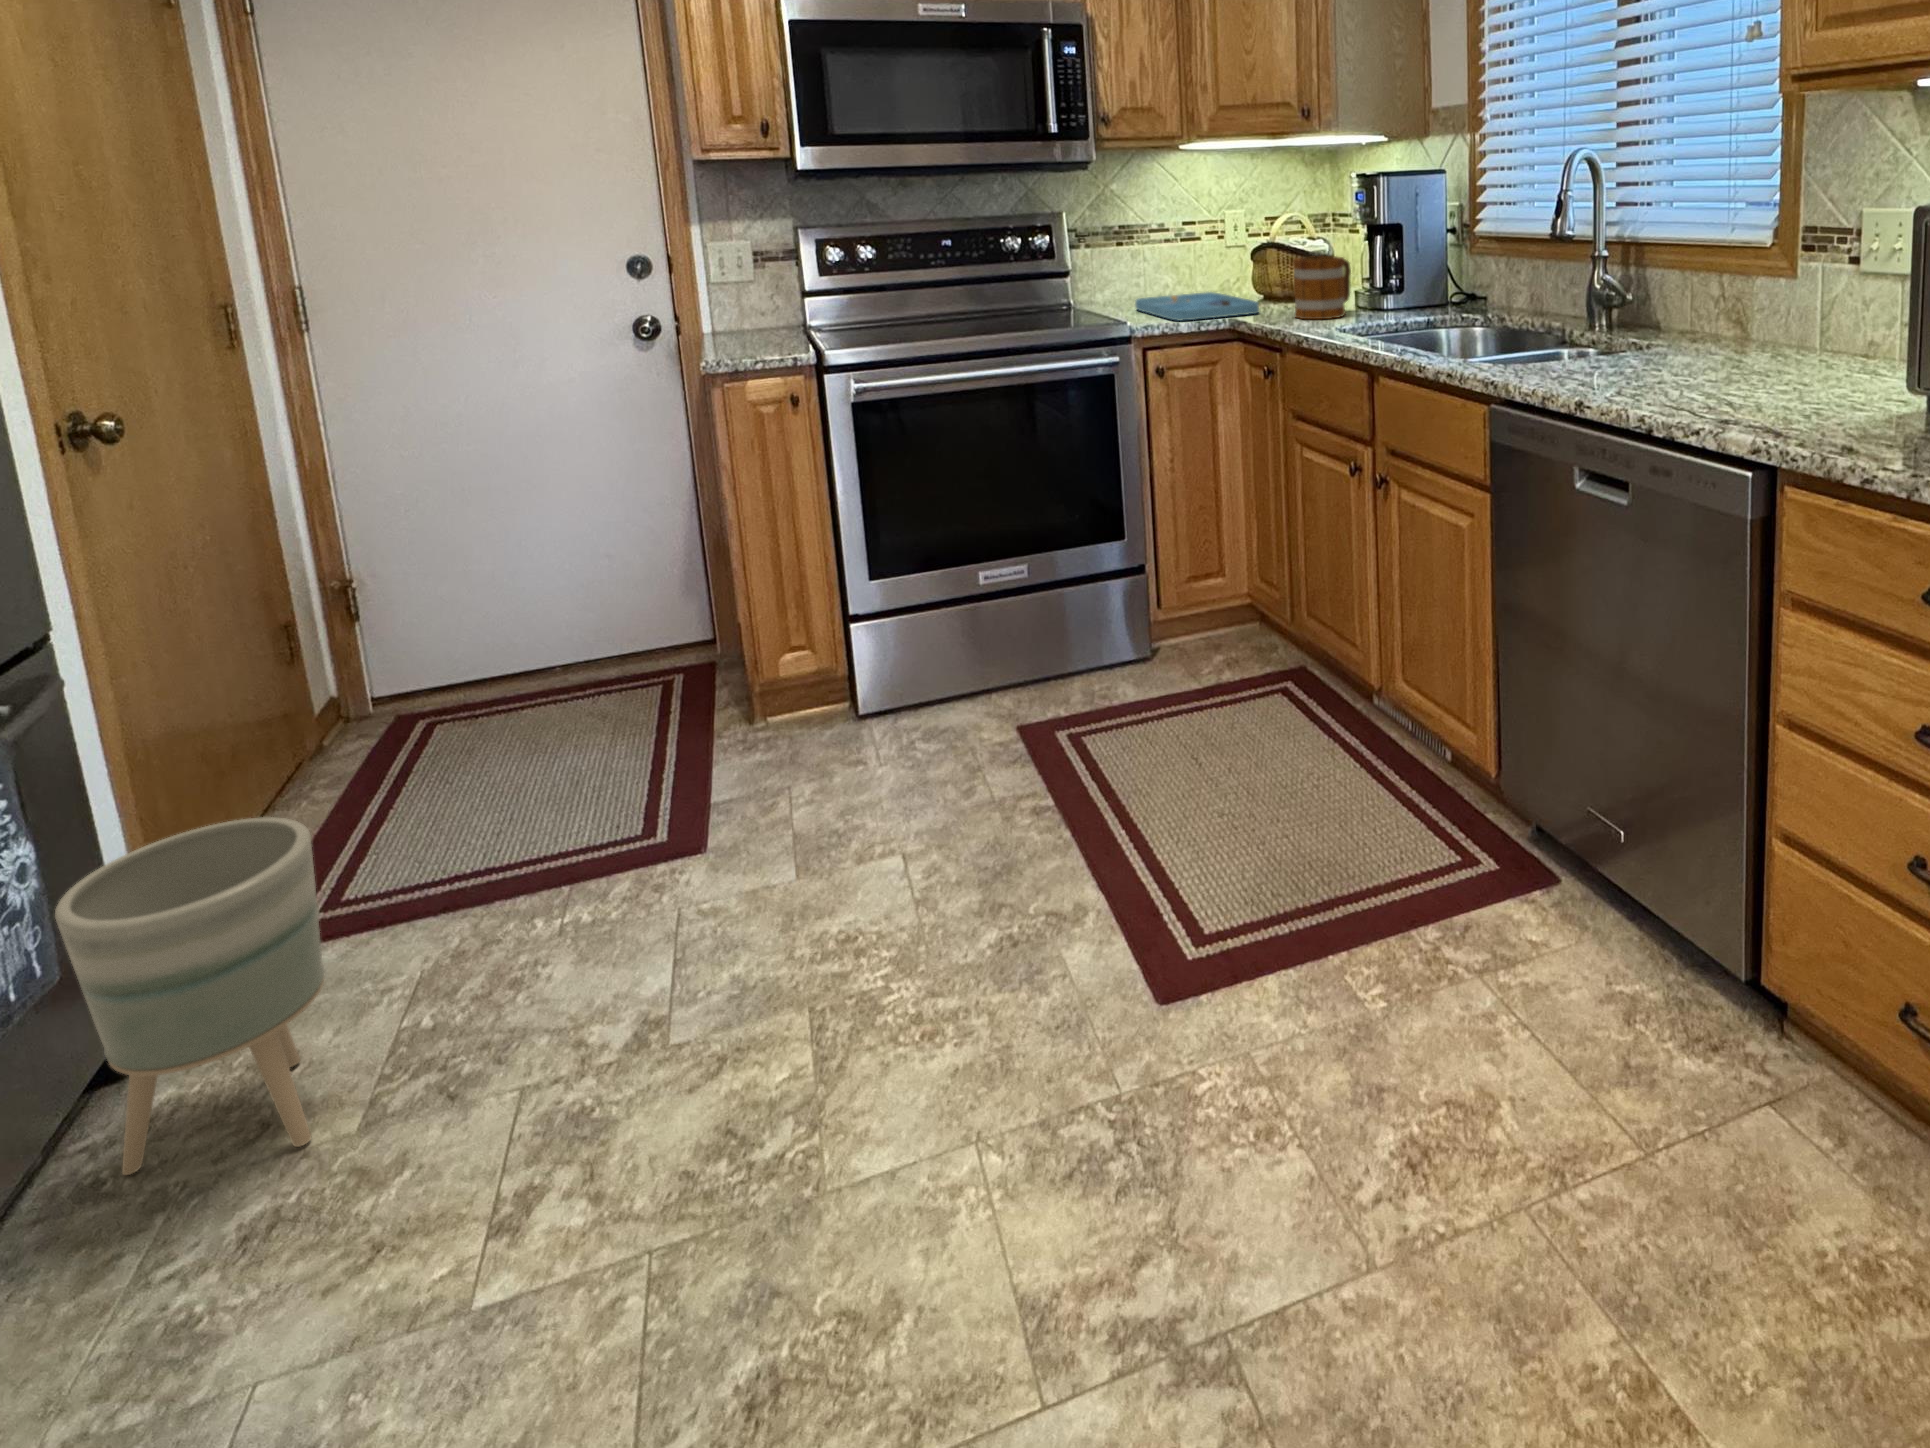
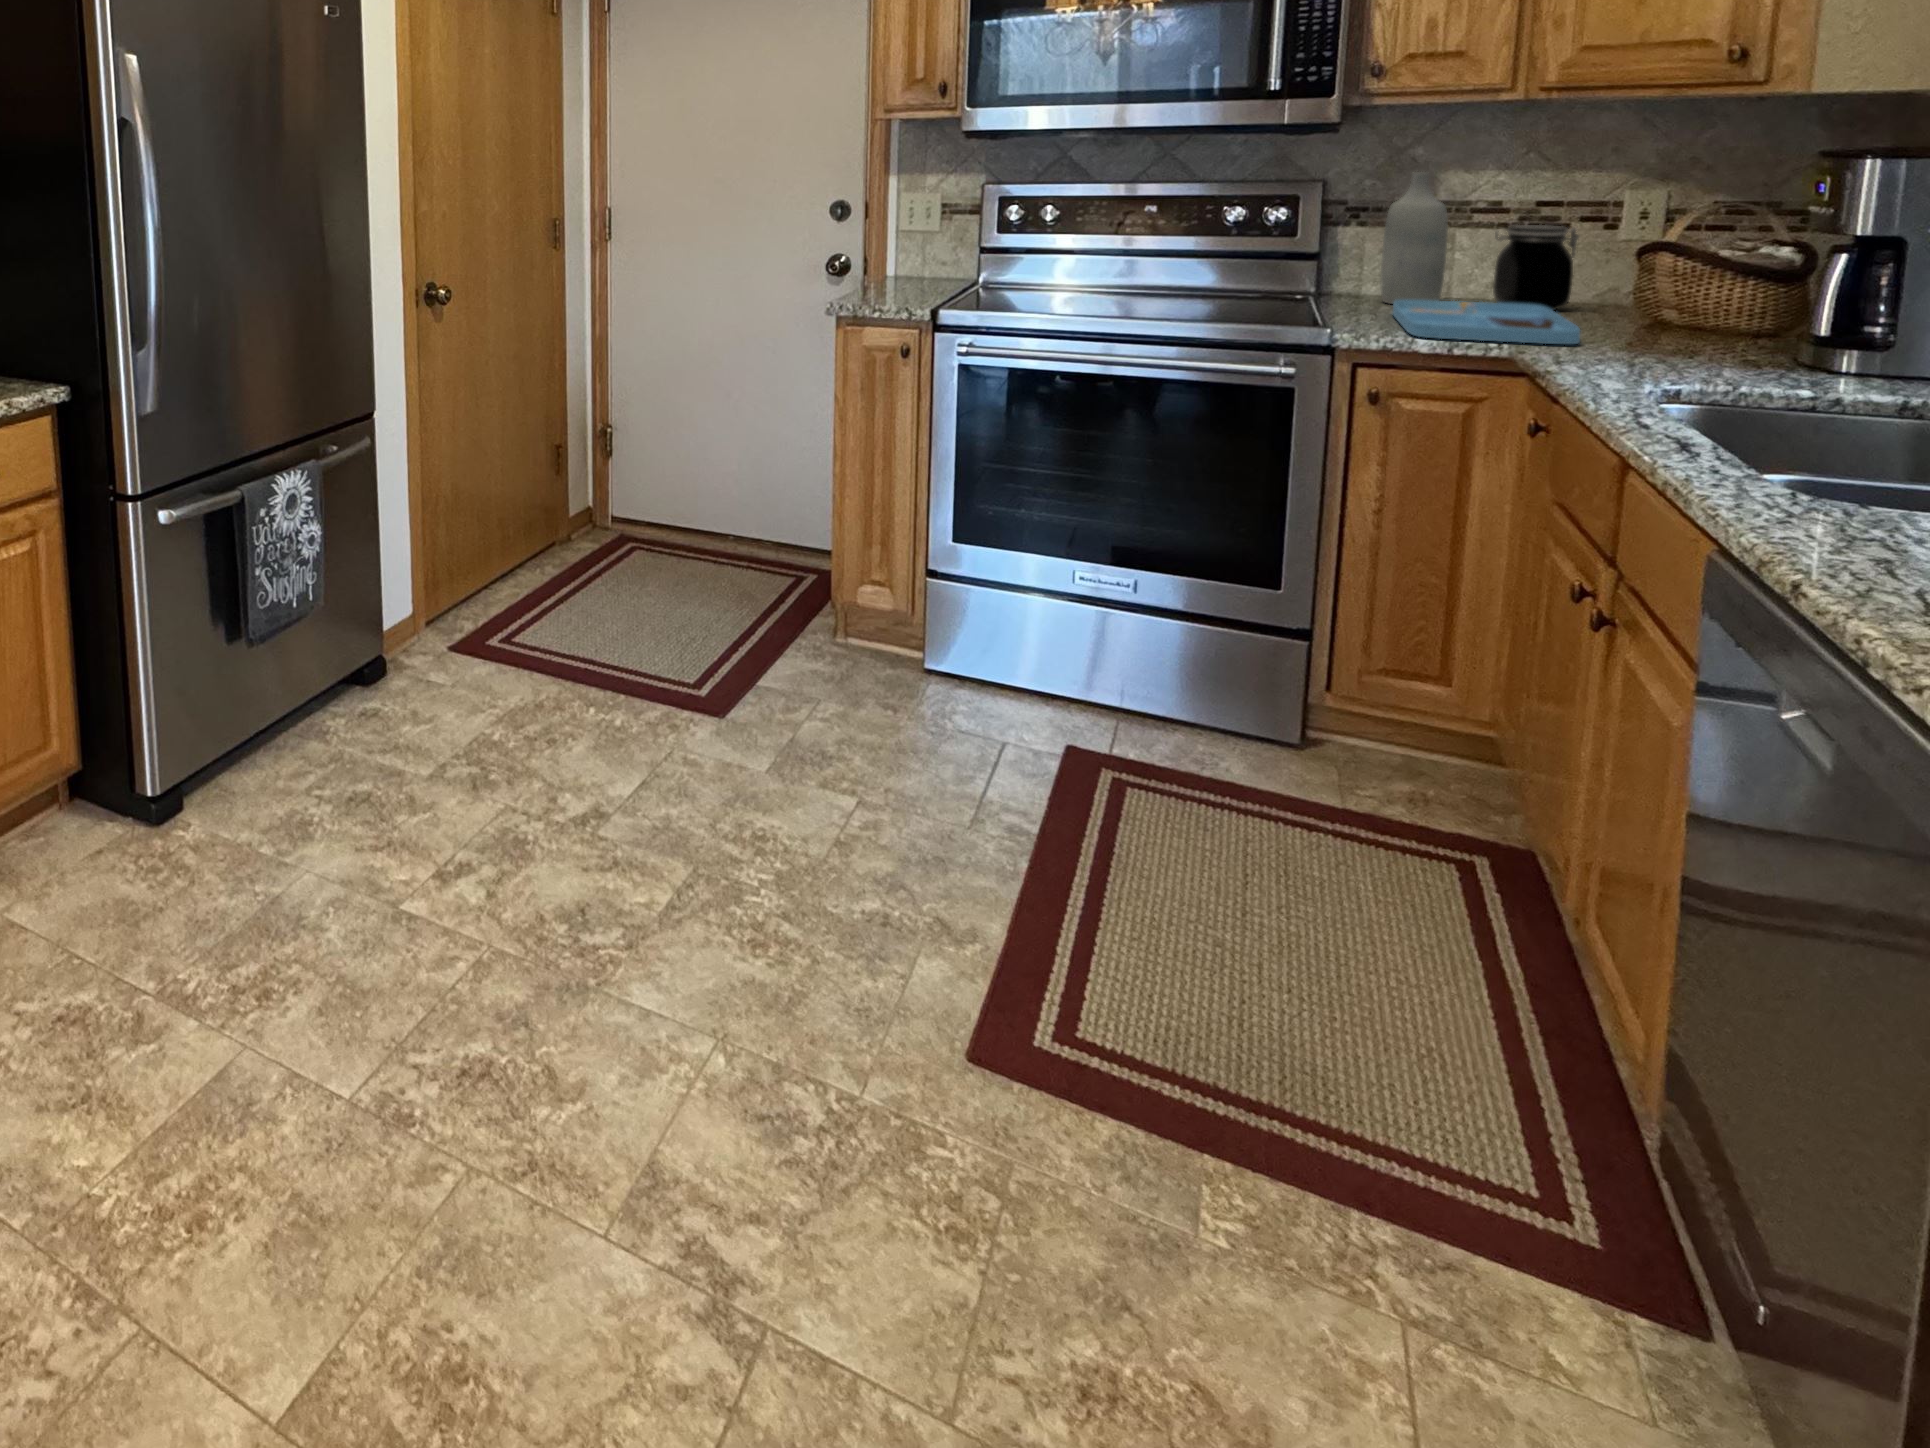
bottle: none [1108,201,1148,304] -> present [1380,172,1448,304]
jar: none [1170,237,1216,299] -> present [1493,225,1579,310]
mug: present [1293,256,1351,319] -> none [1626,274,1778,373]
planter: present [55,817,325,1175] -> none [323,549,442,766]

